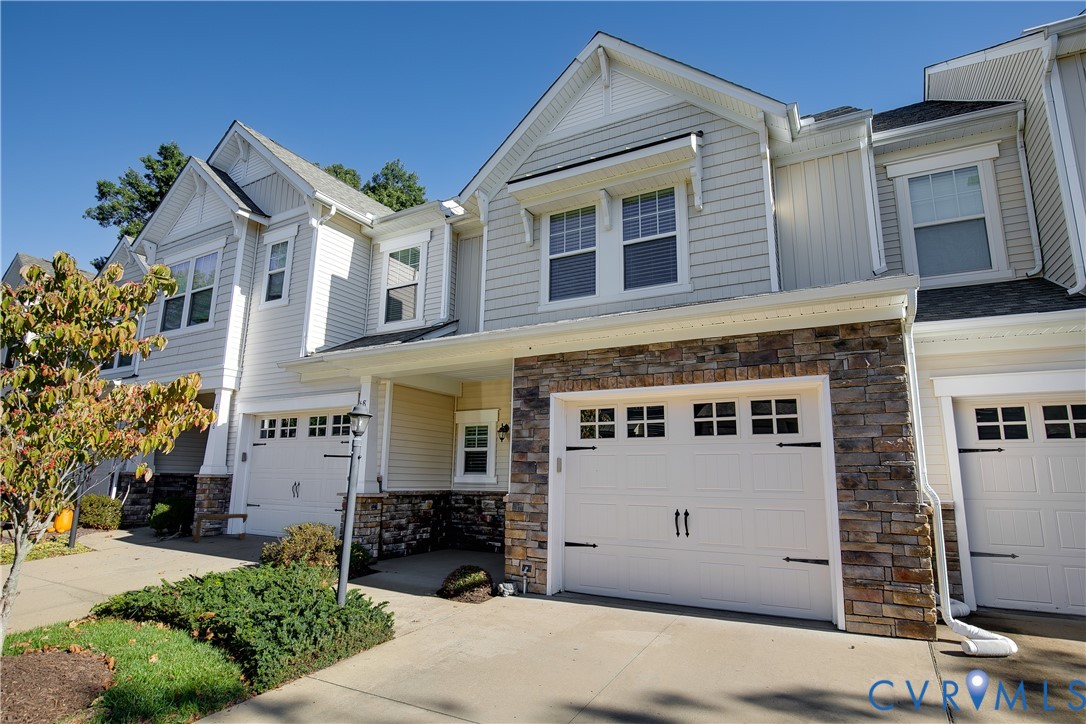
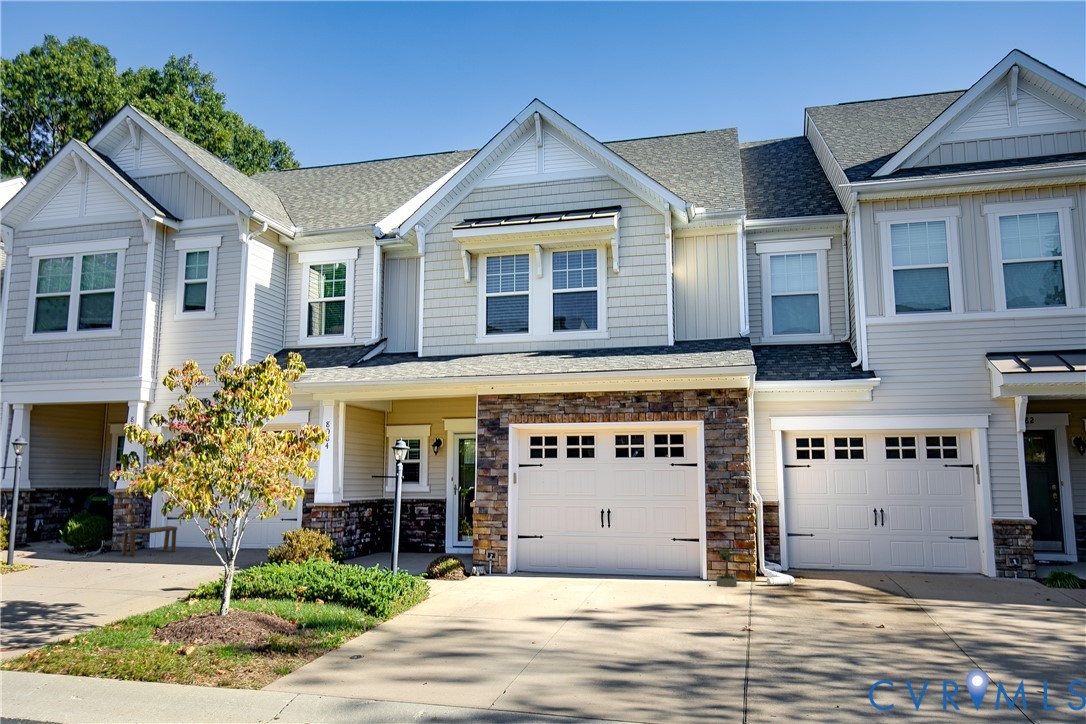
potted plant: none [856,580,910,654] -> present [716,548,739,587]

